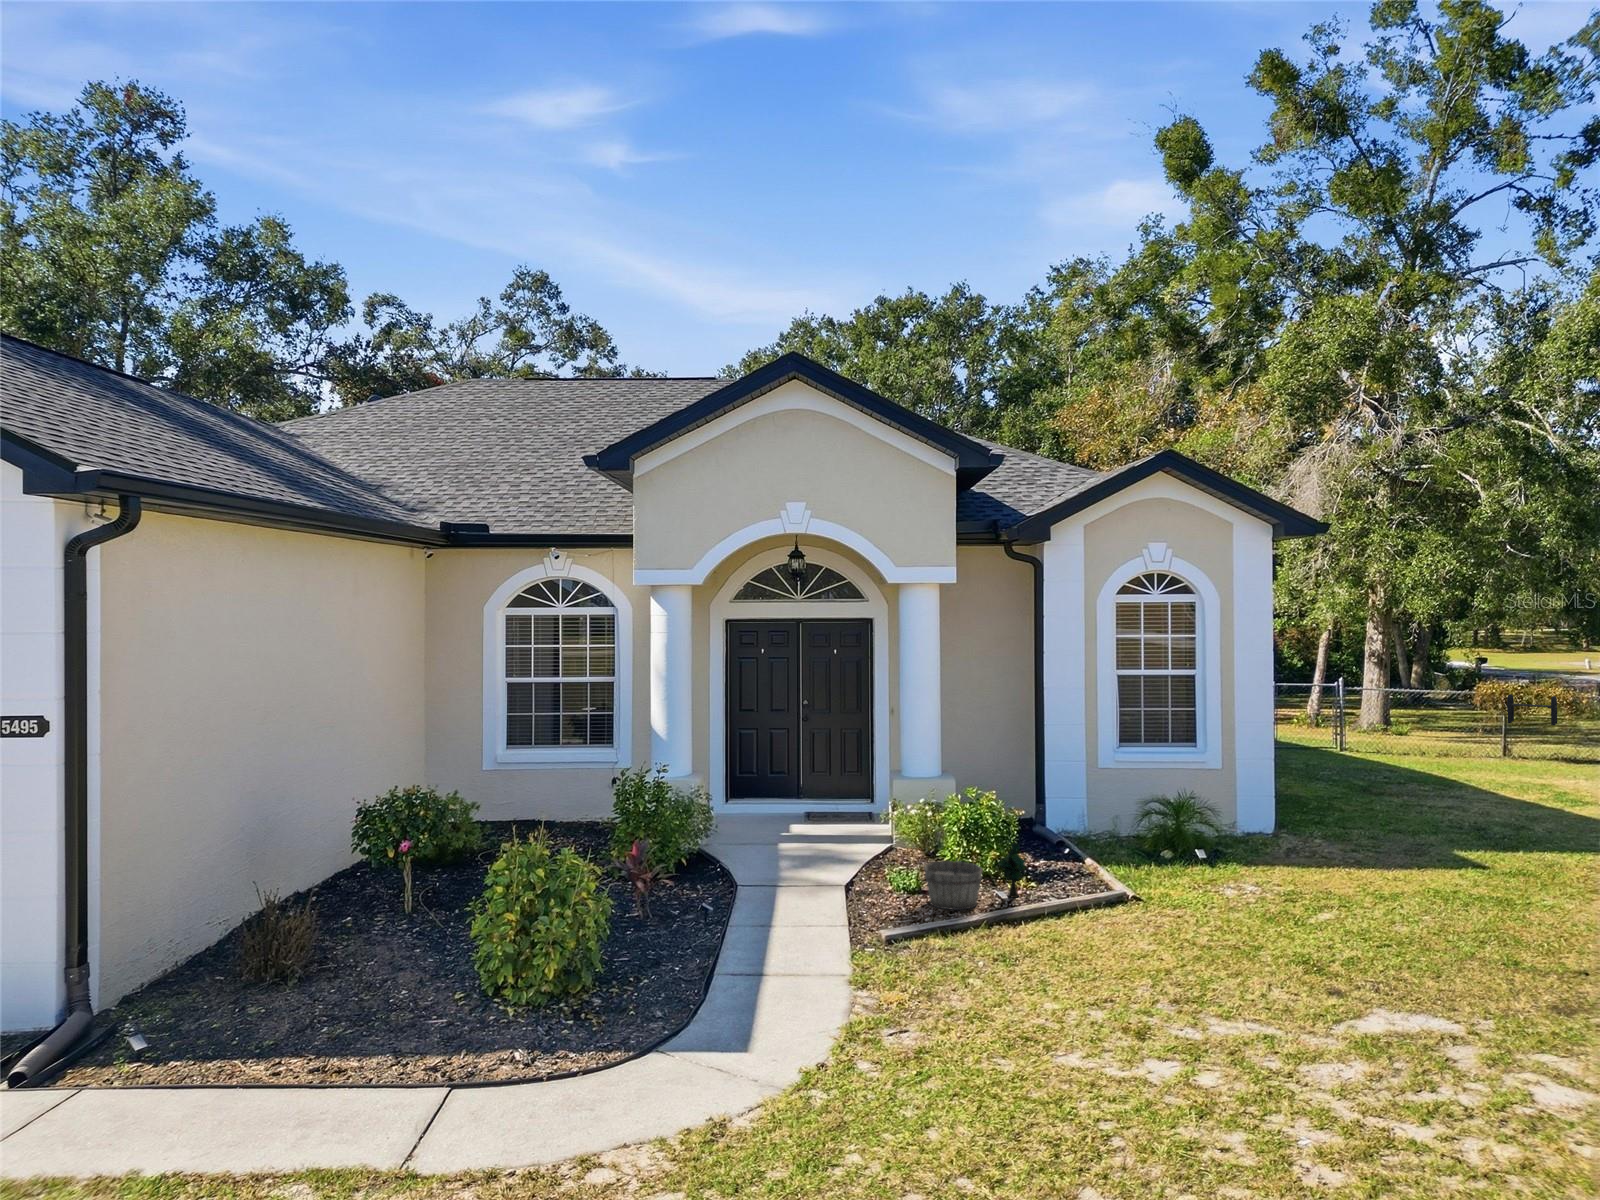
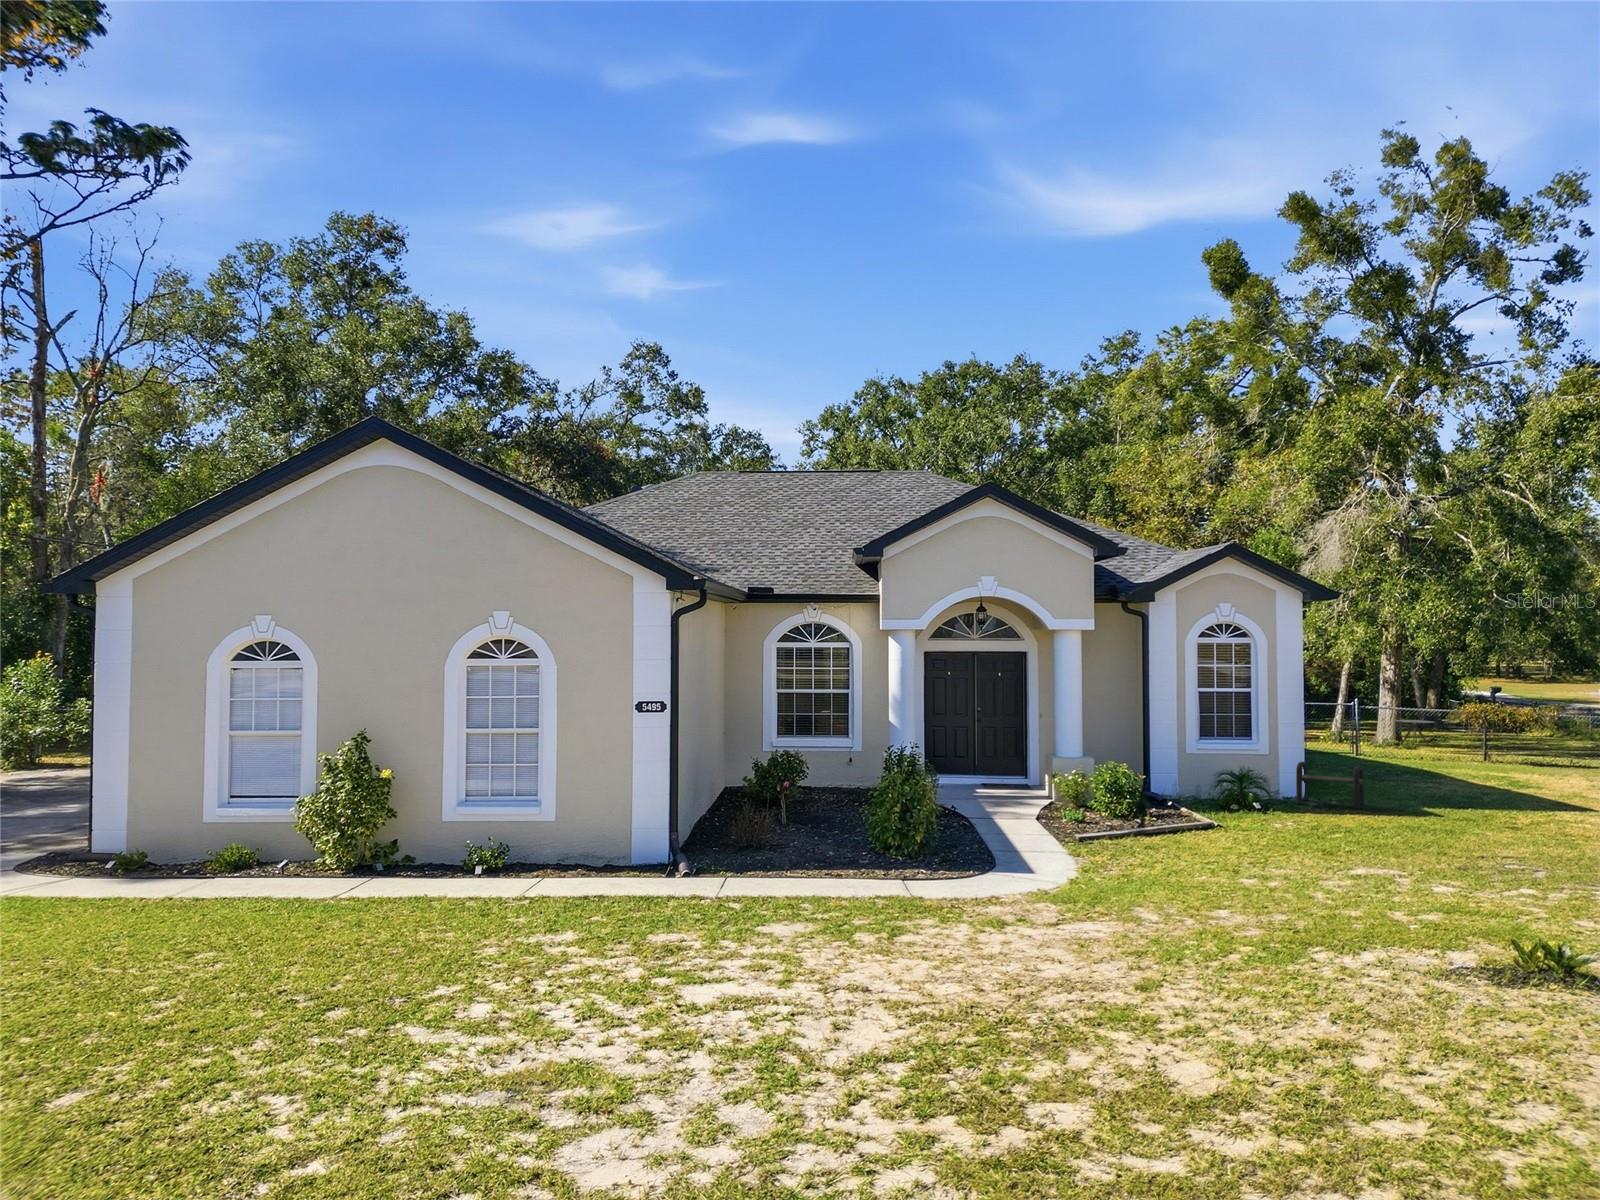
bench: present [1507,694,1557,725] -> present [1296,762,1364,809]
round table: none [1381,702,1430,734] -> present [1395,720,1434,745]
wooden bucket: present [924,858,982,910] -> none [1088,798,1125,831]

